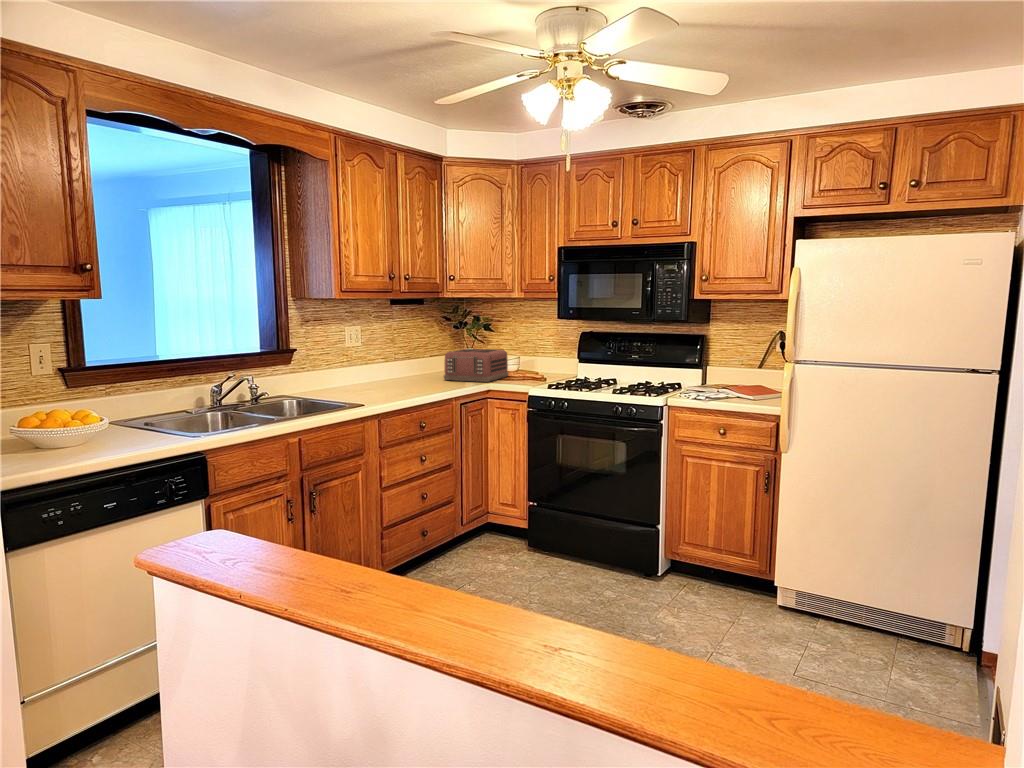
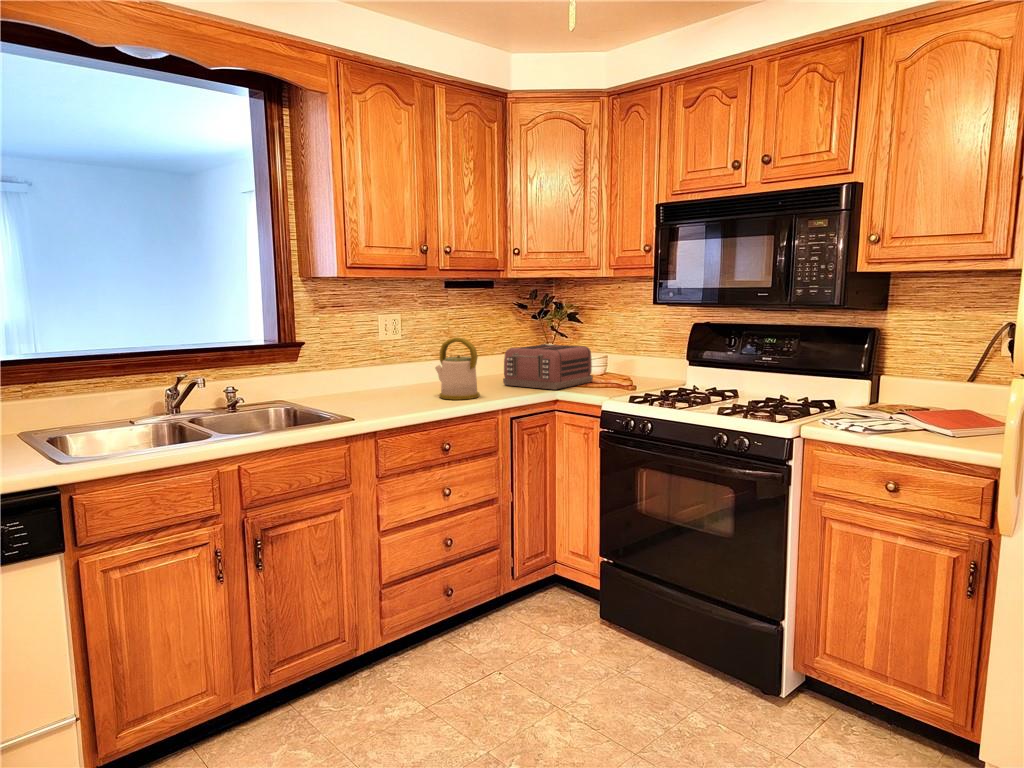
kettle: none [400,344,435,390] -> present [435,337,479,400]

